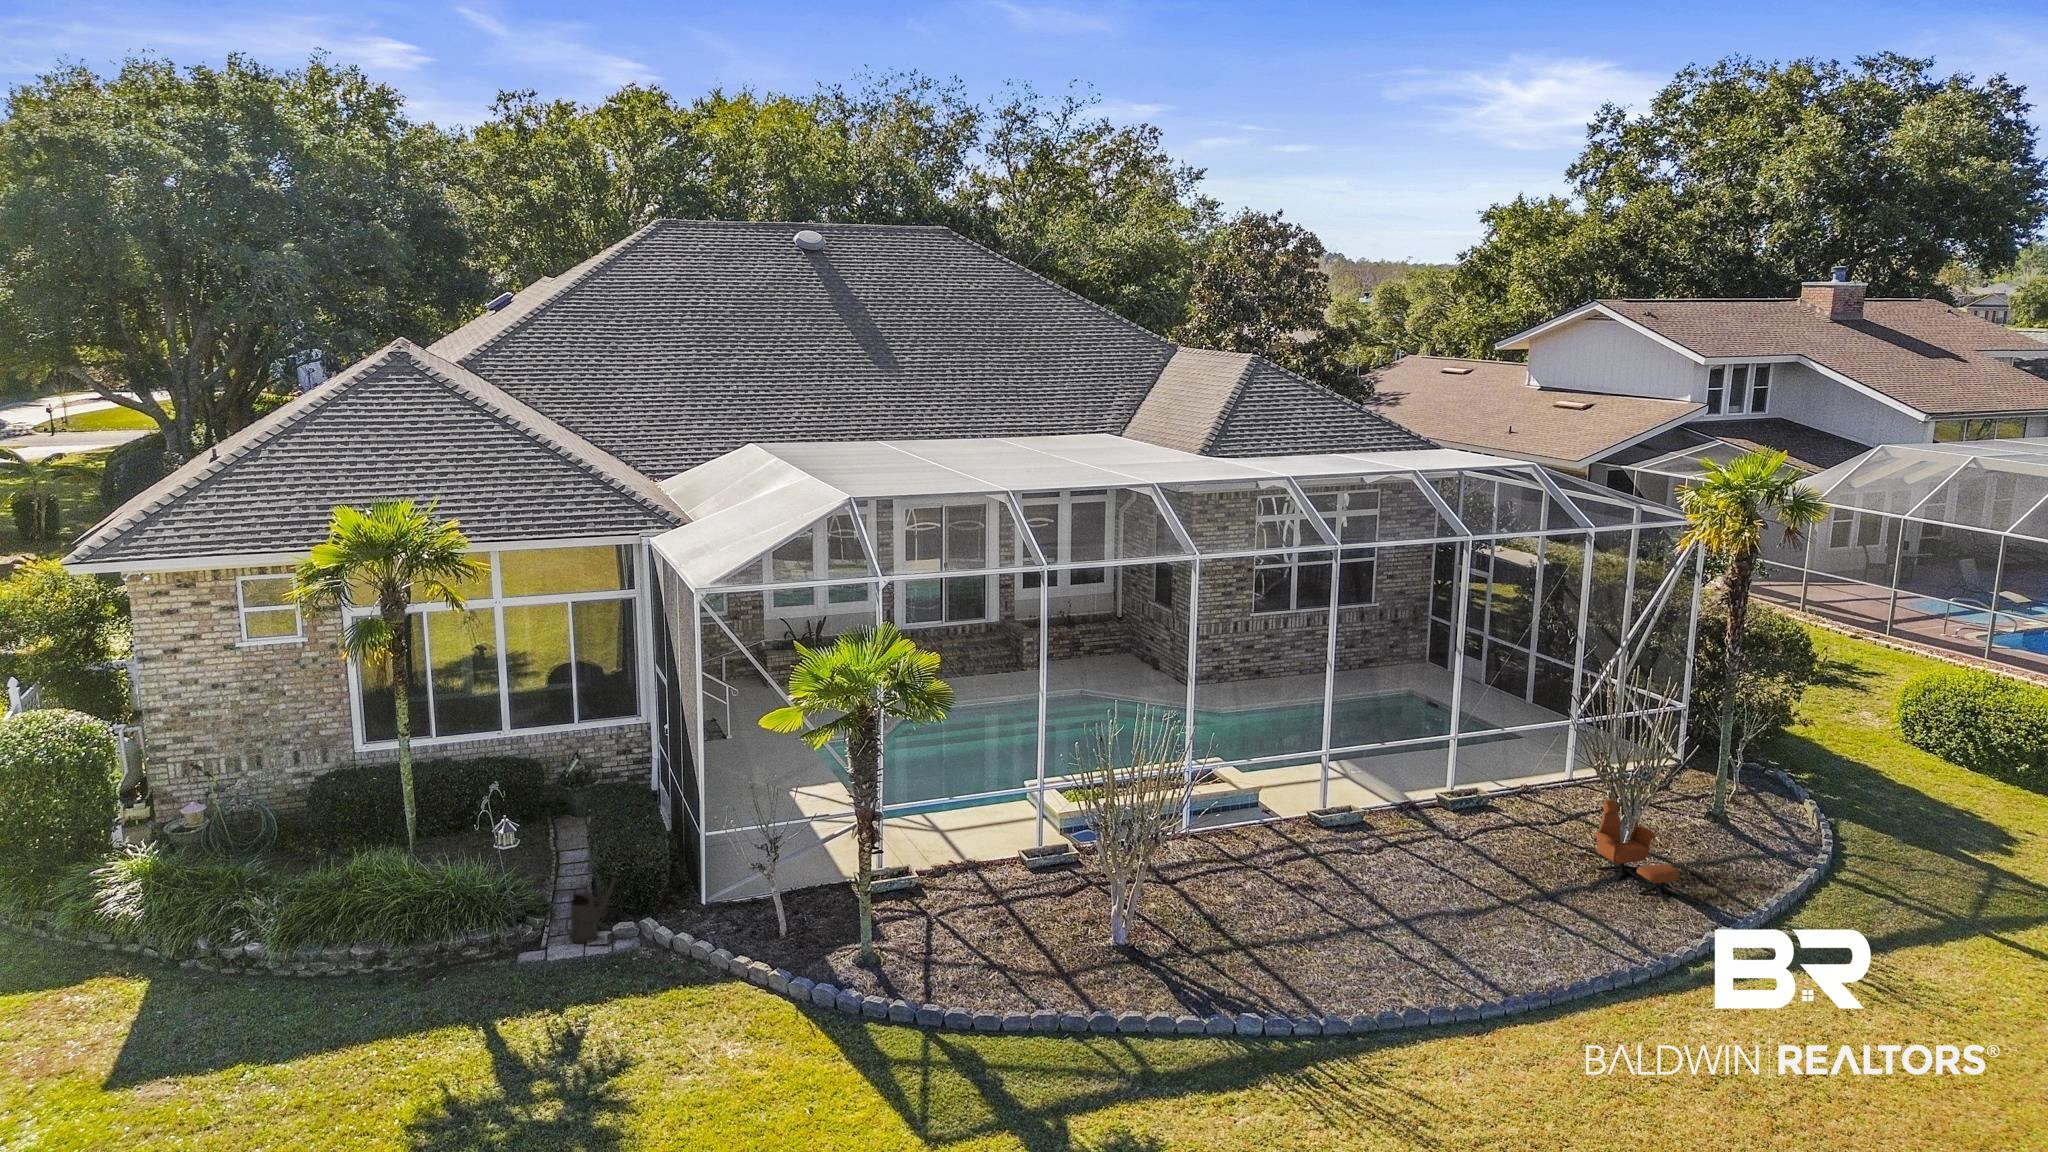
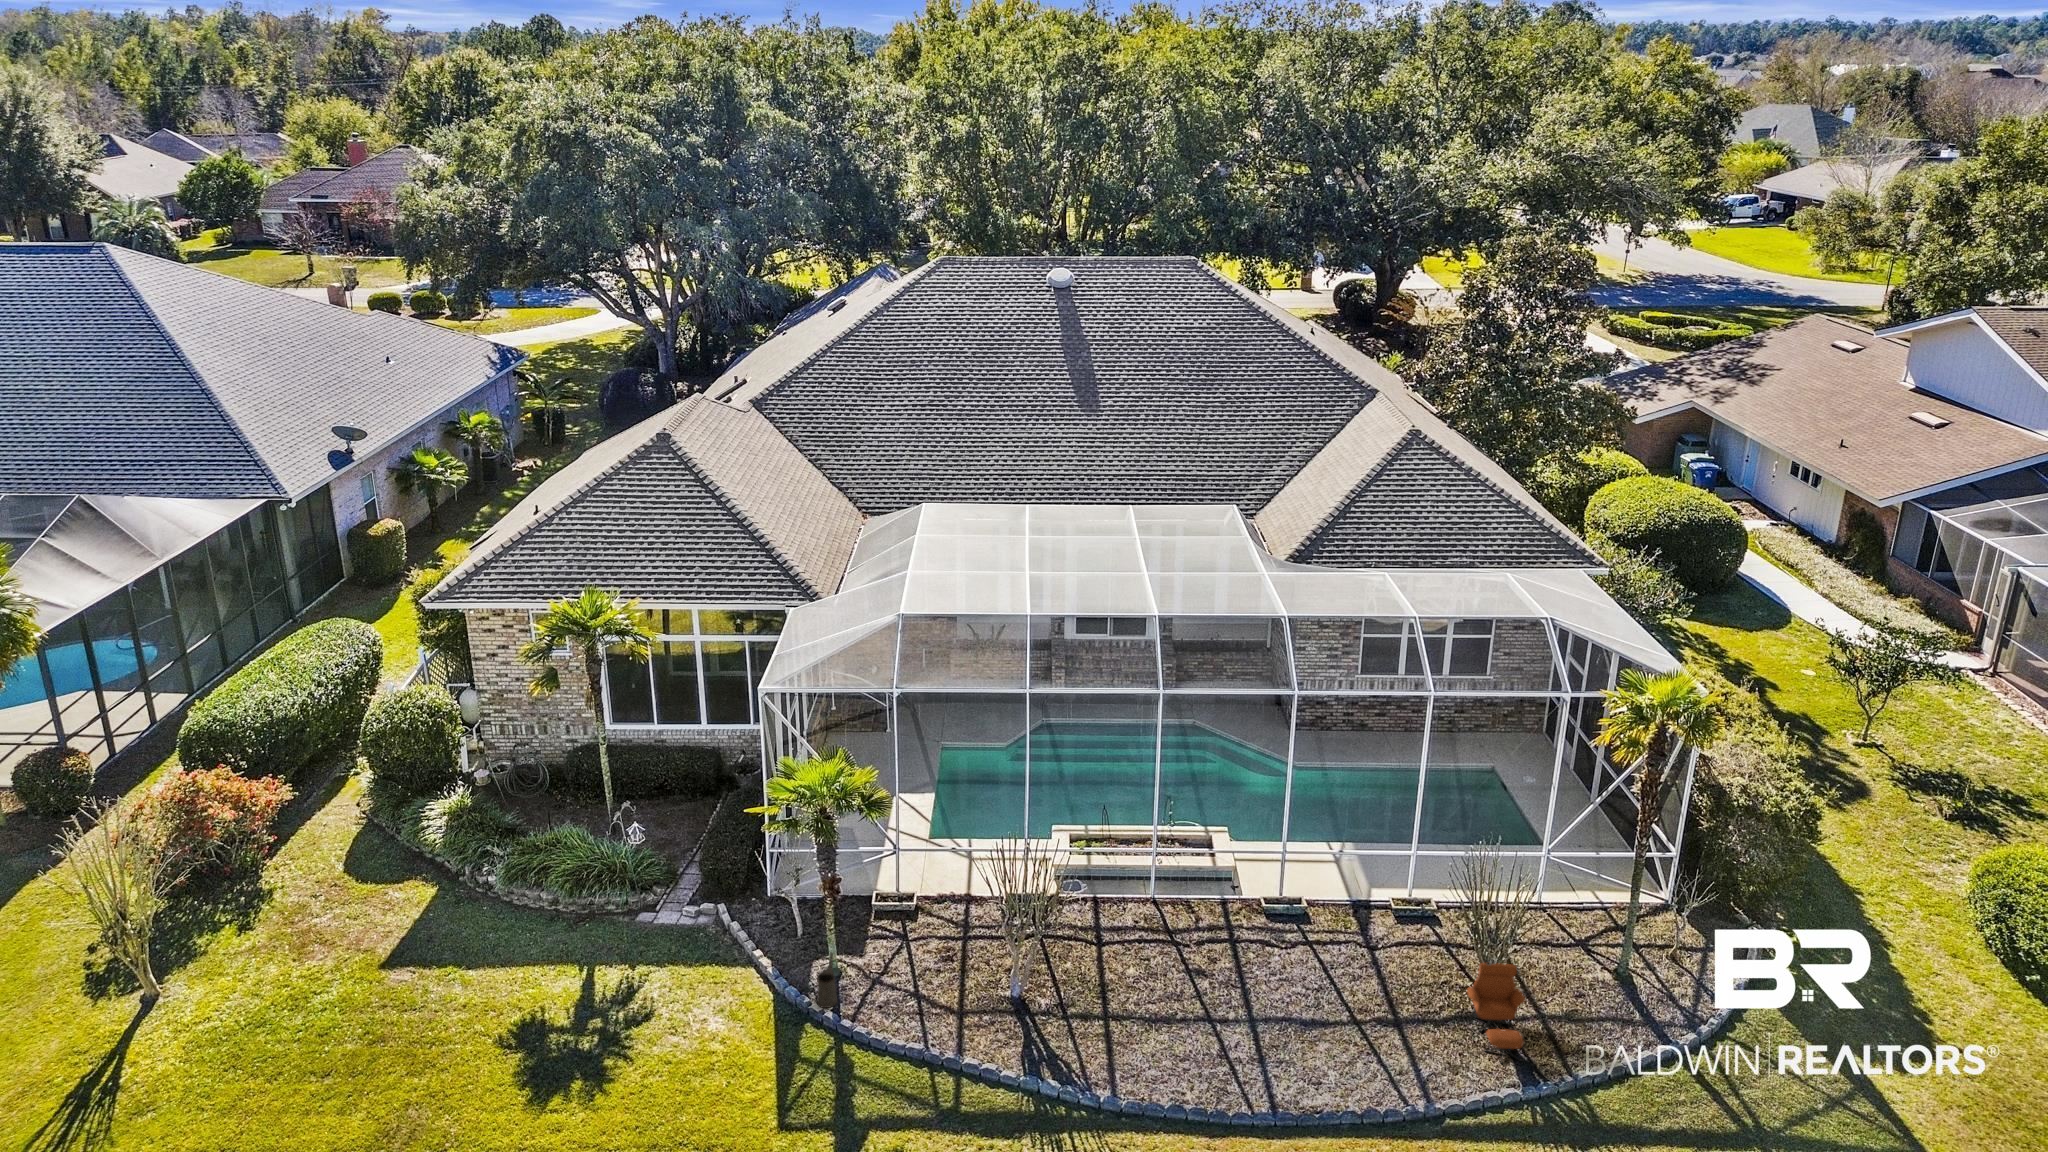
watering can: present [565,879,616,943] -> present [817,953,838,1008]

